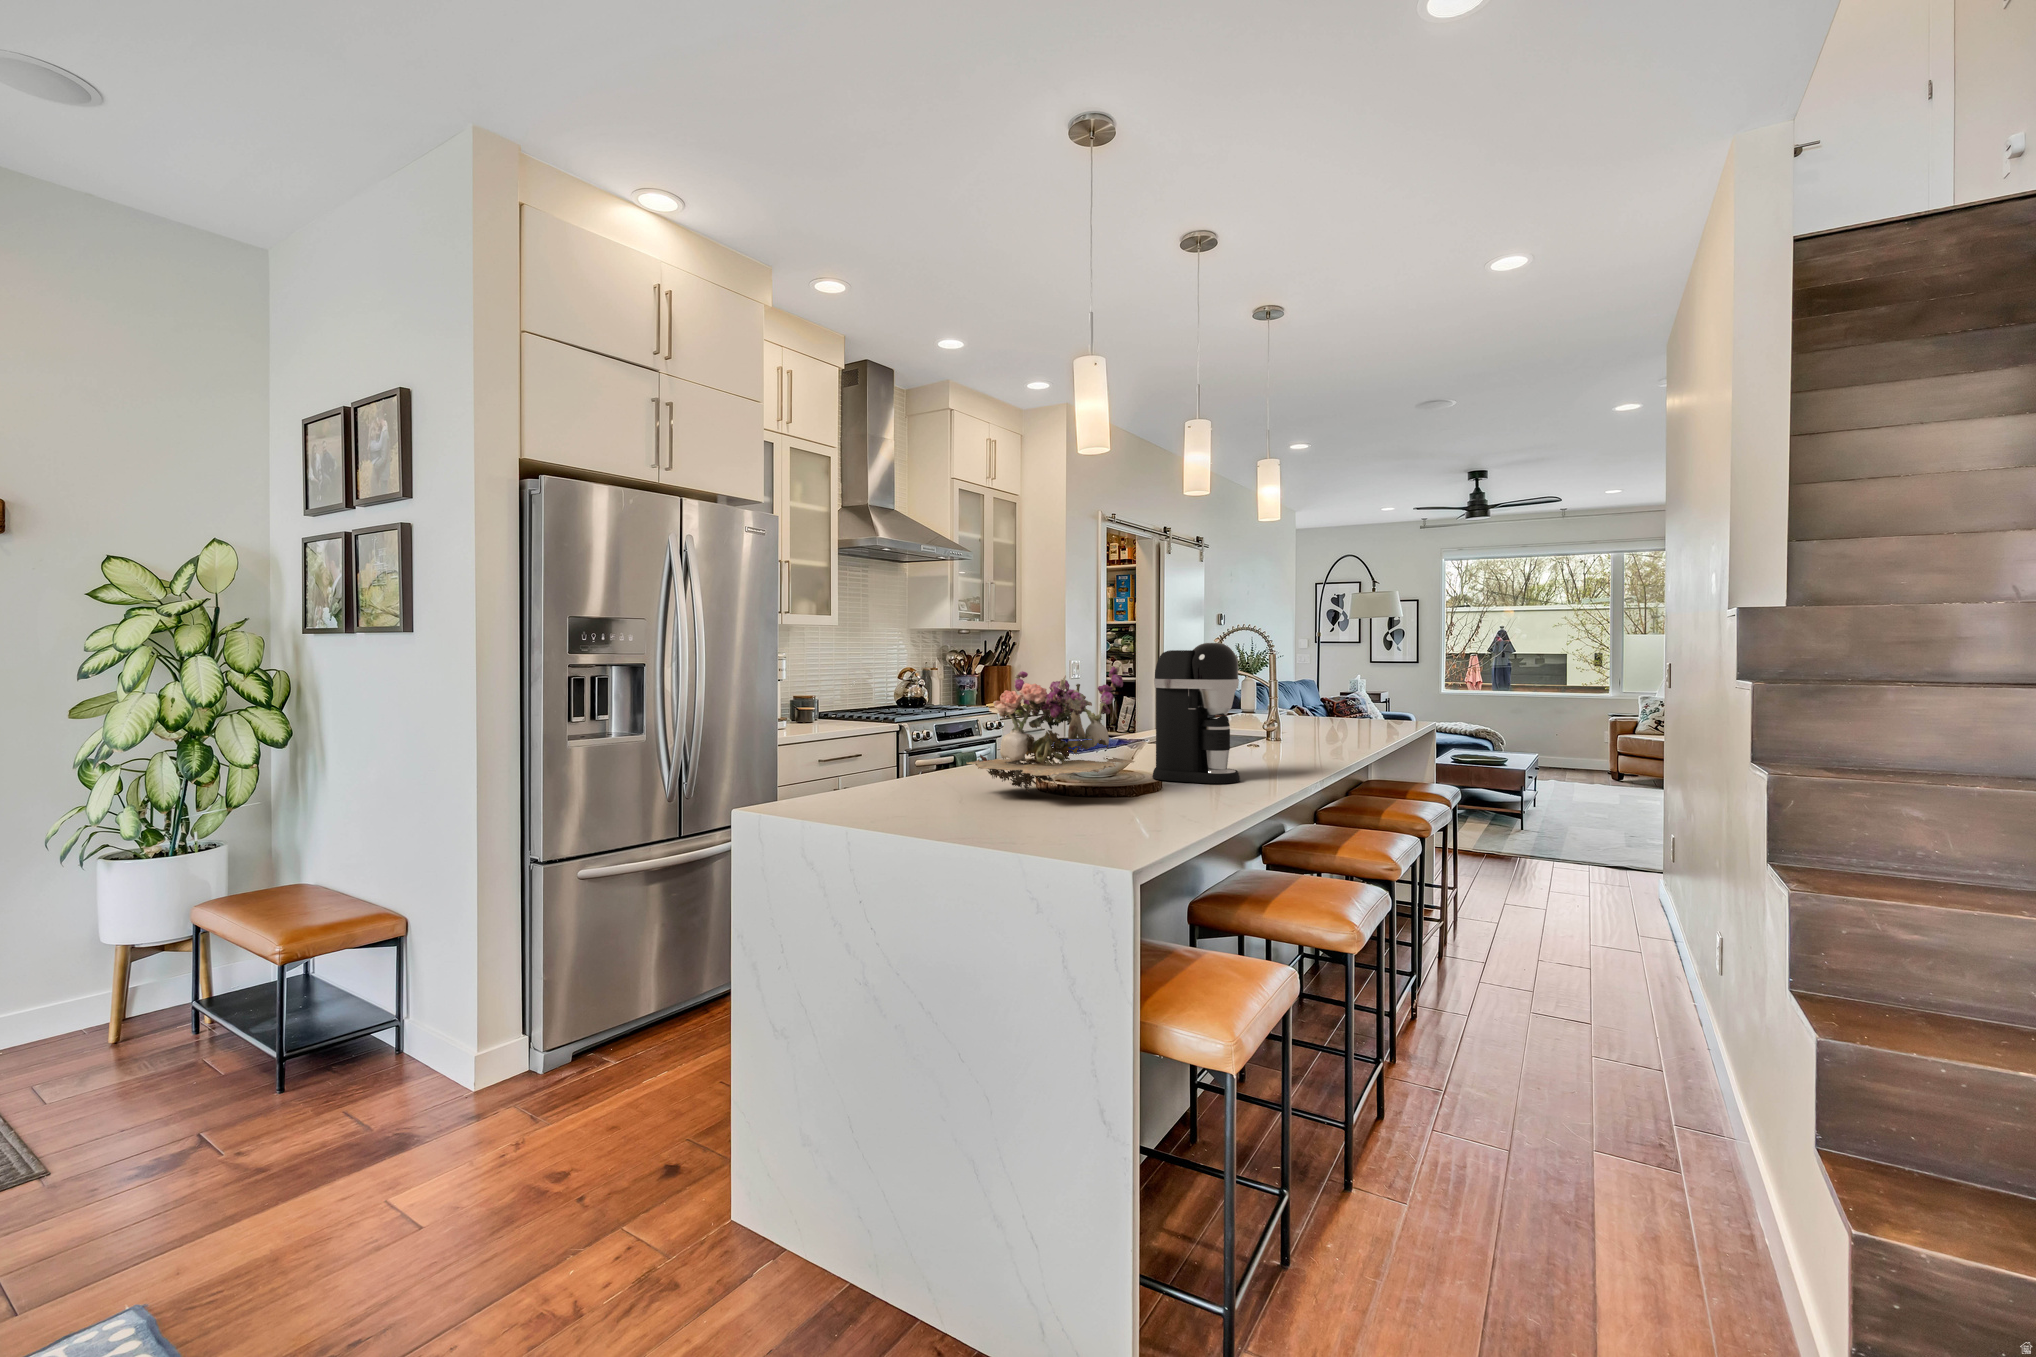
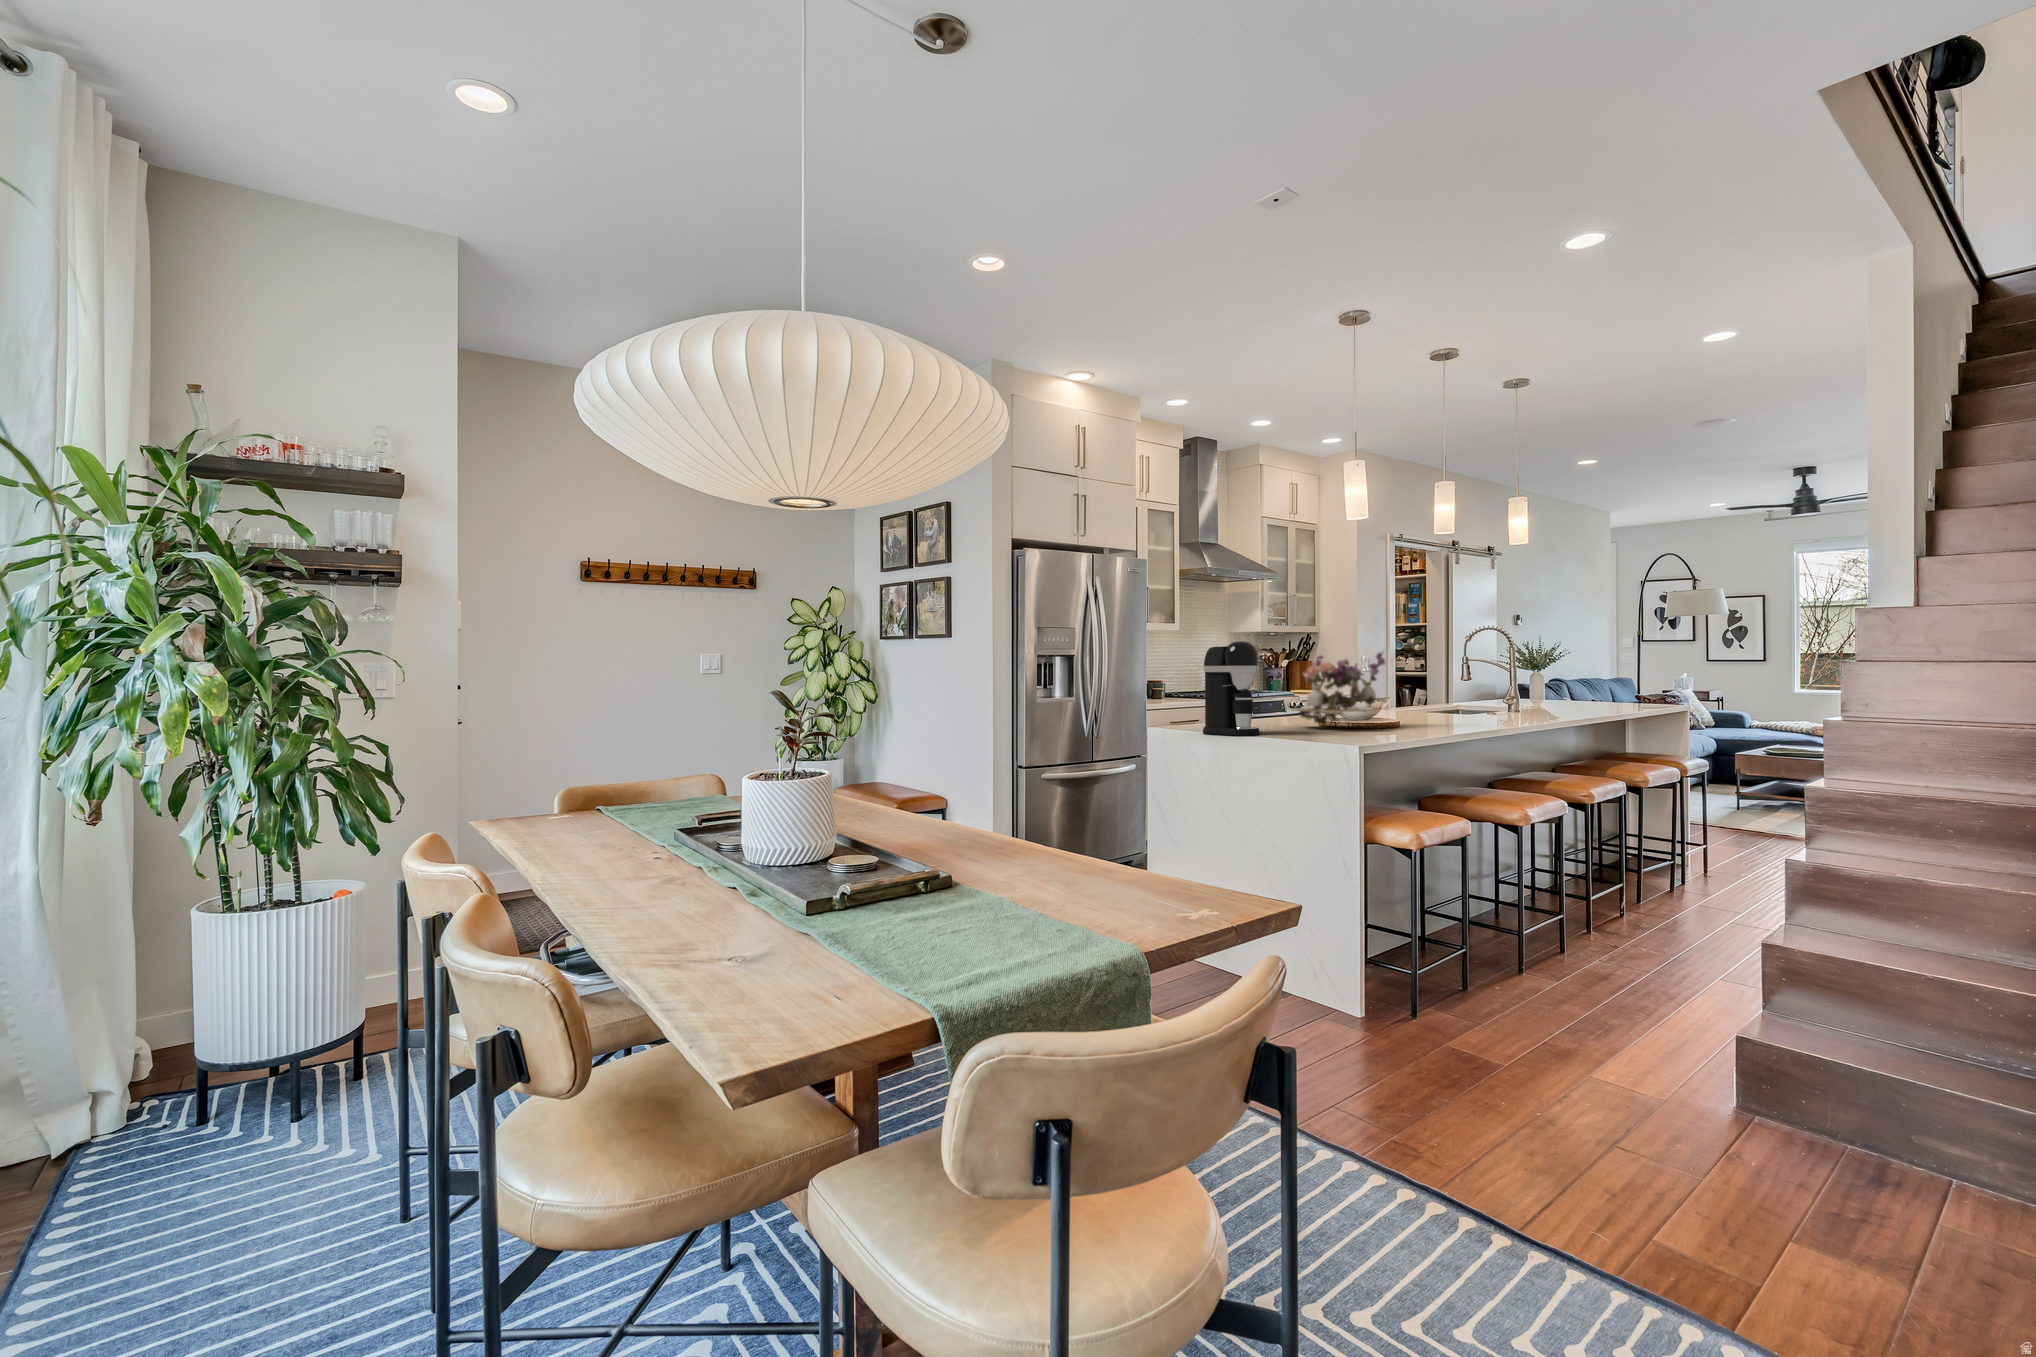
coffee maker: present [1152,643,1240,784] -> present [1203,641,1260,736]

